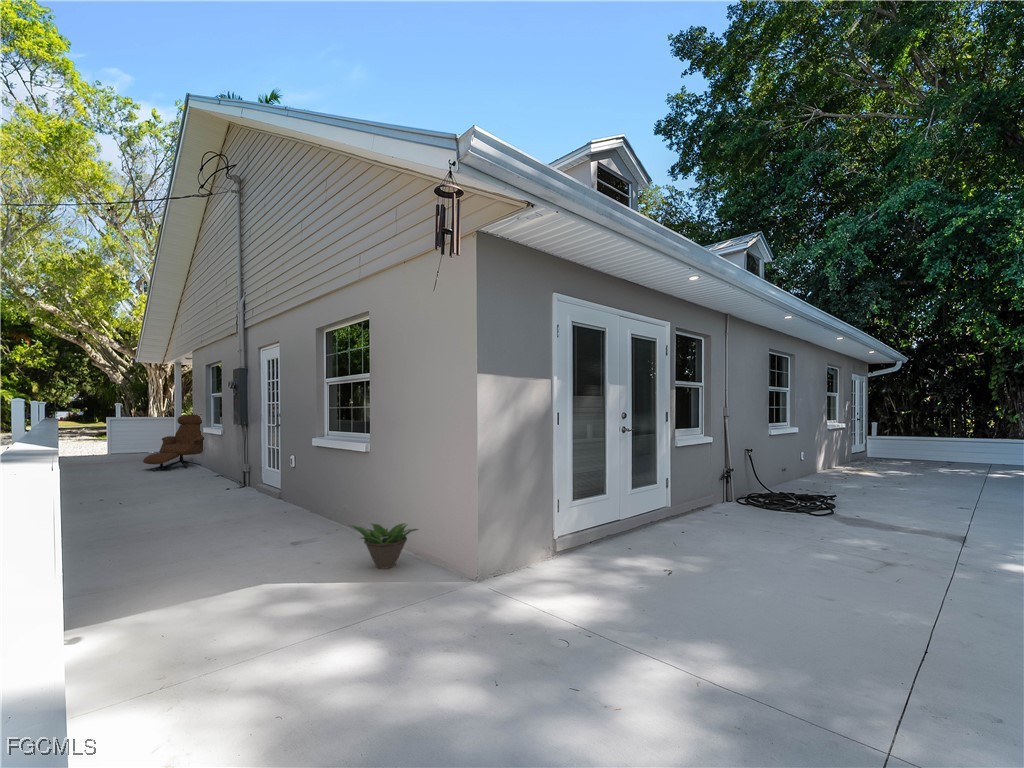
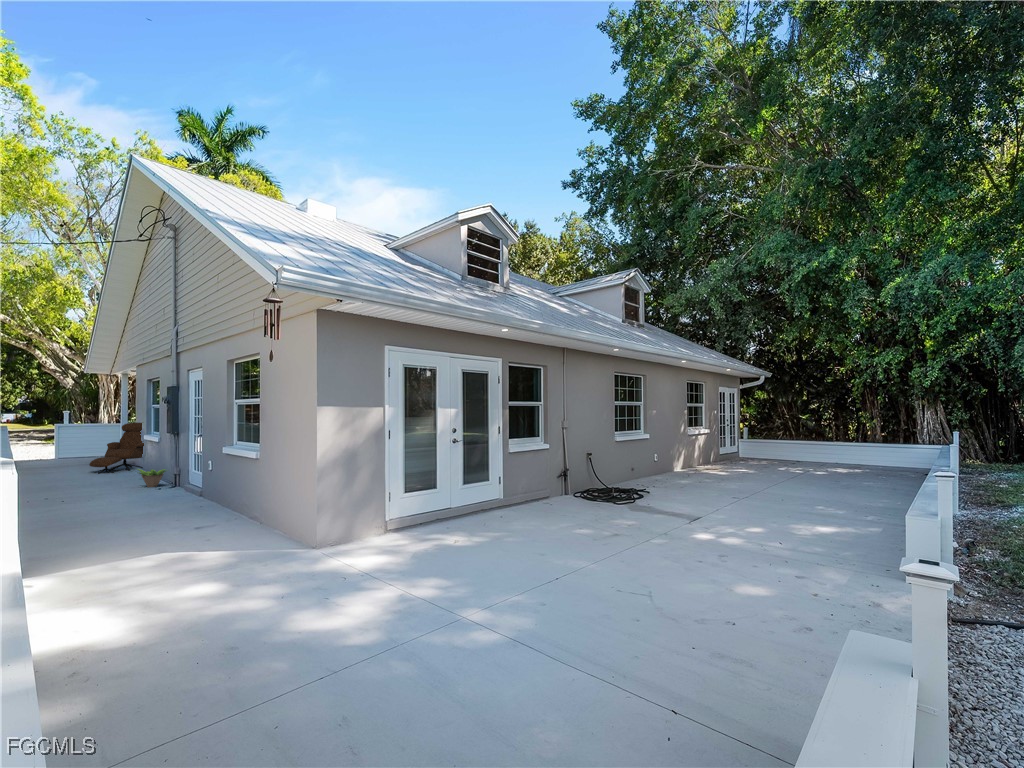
decorative plant: present [349,524,418,569] -> present [138,469,166,487]

